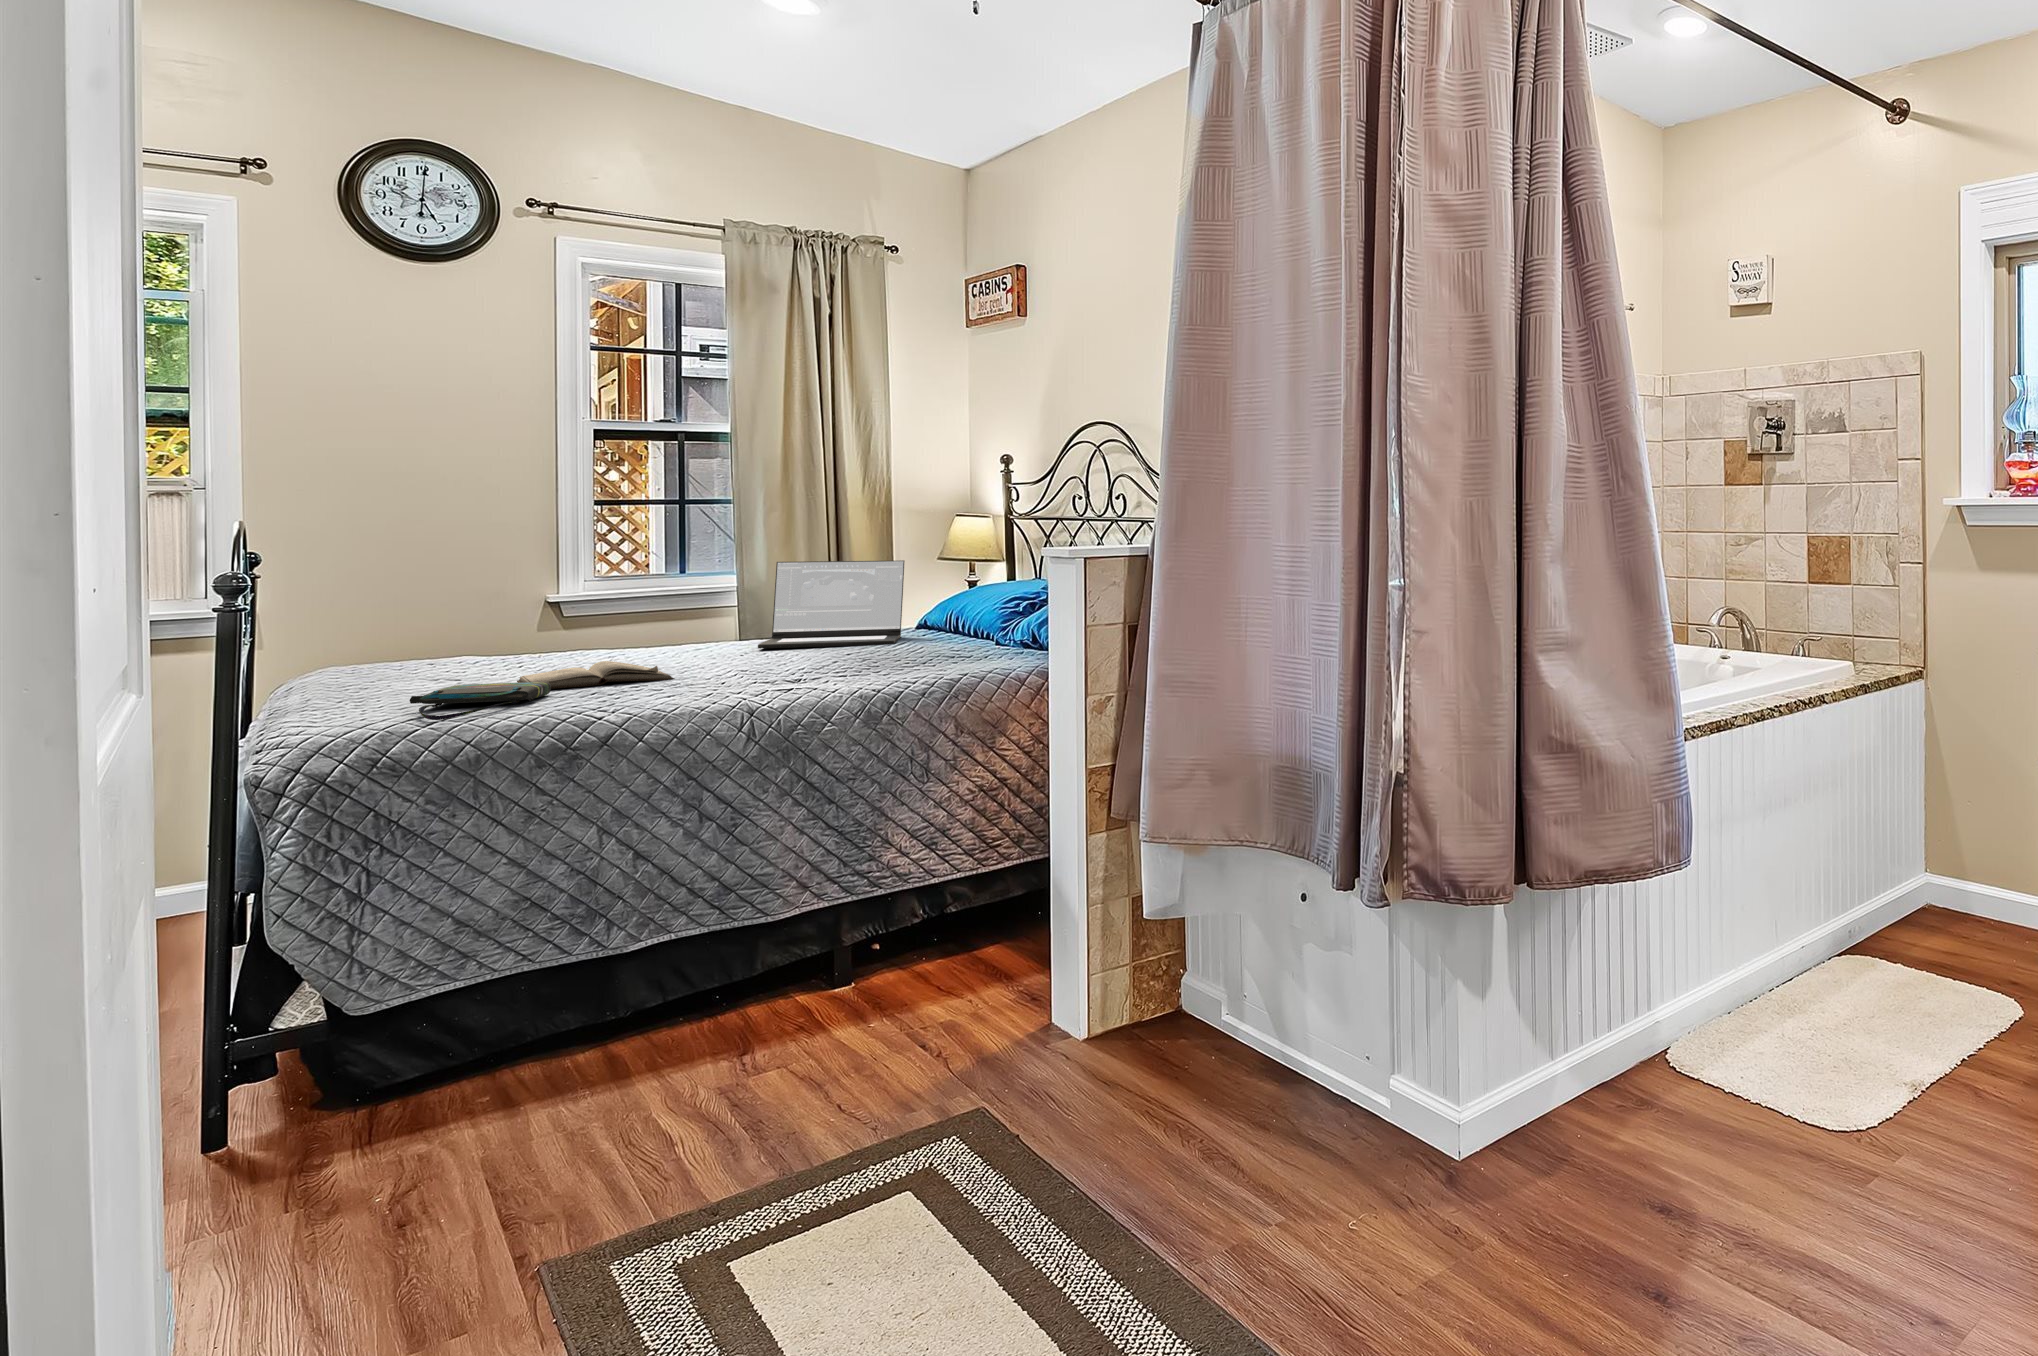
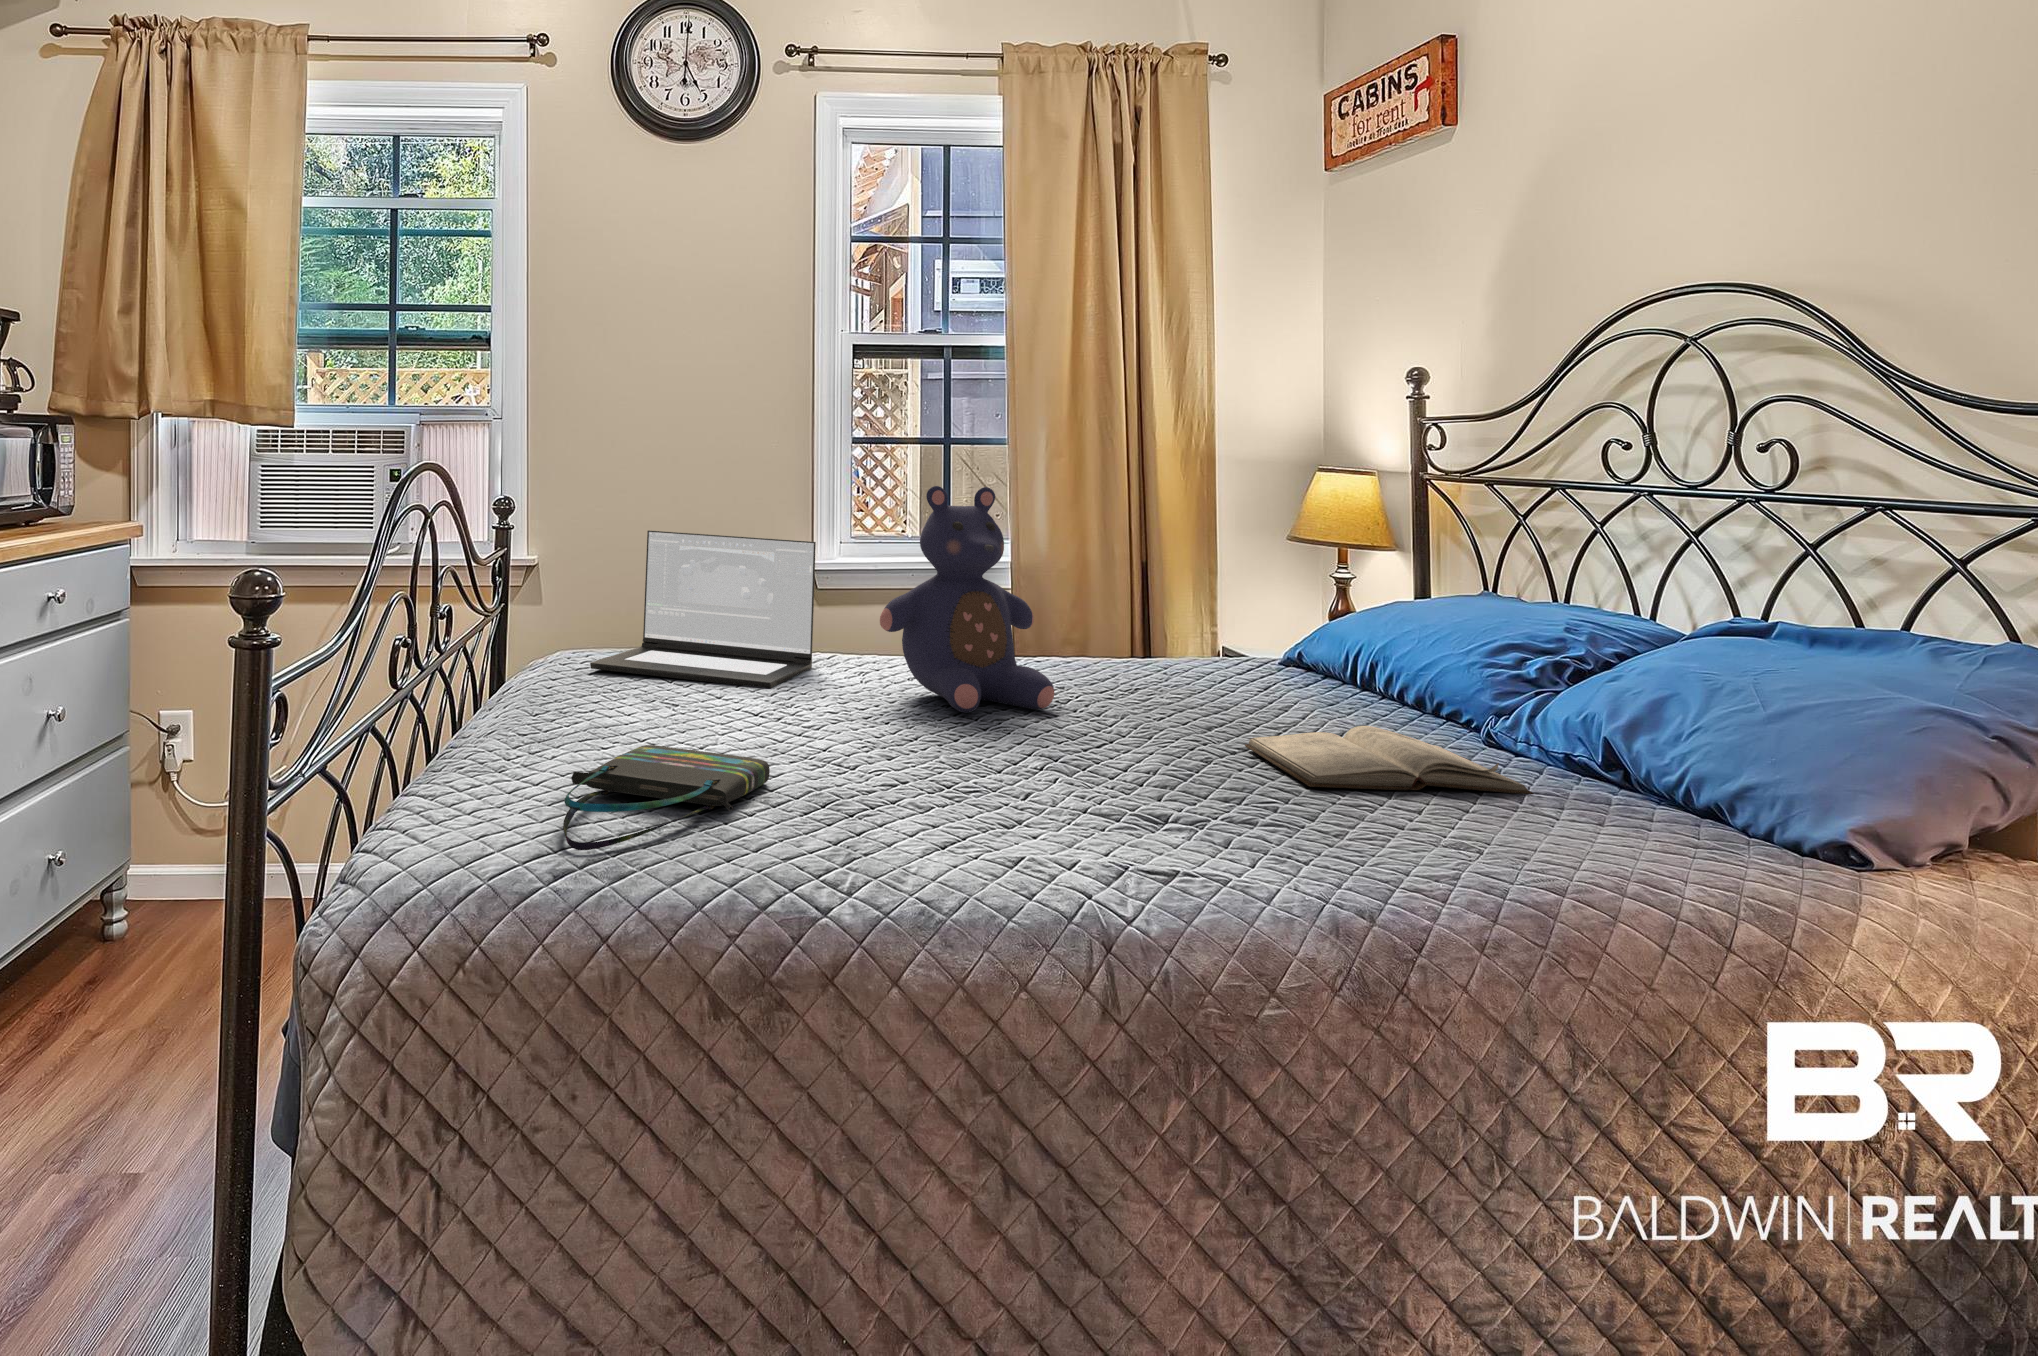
teddy bear: none [619,528,743,663] -> present [880,486,1054,713]
laptop: present [758,560,905,649] -> present [590,530,816,688]
diary: present [517,661,675,689] -> present [1245,726,1534,794]

